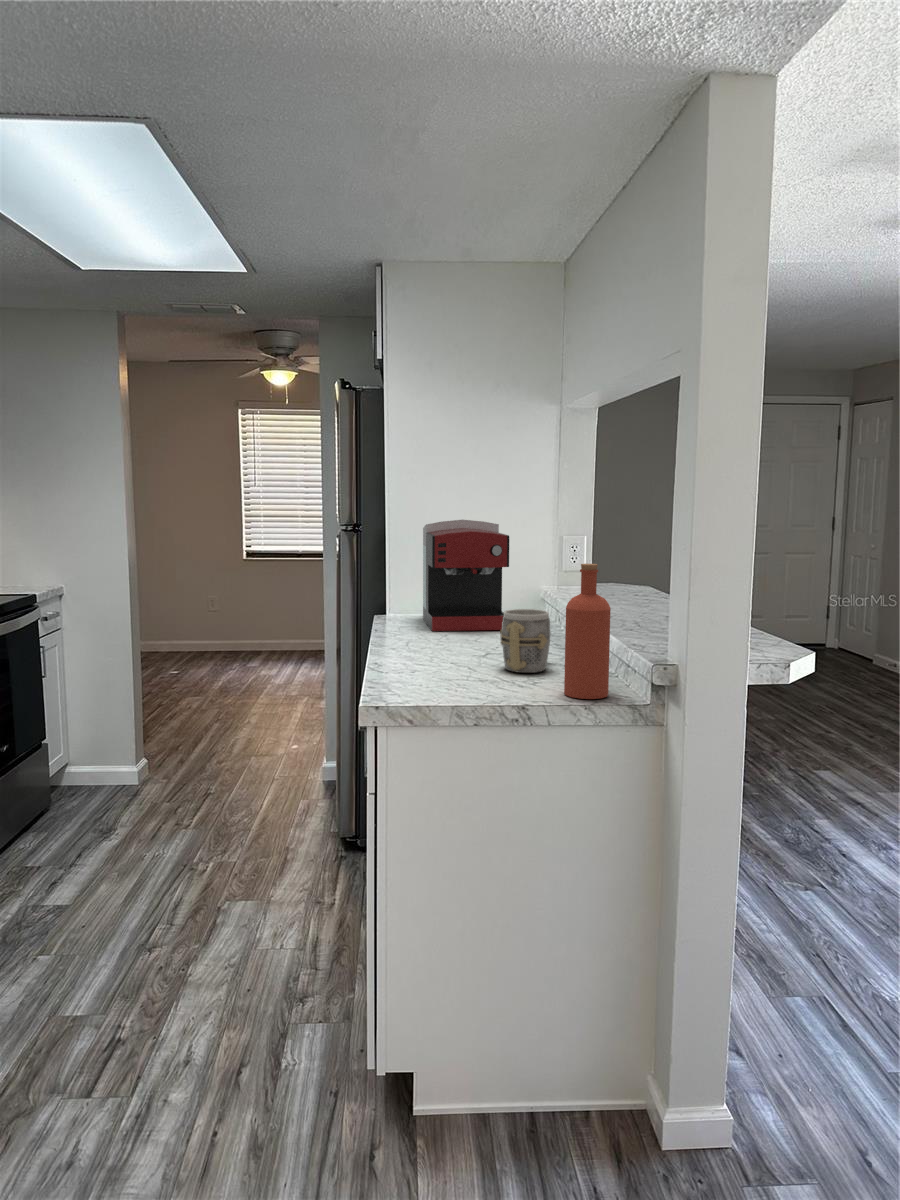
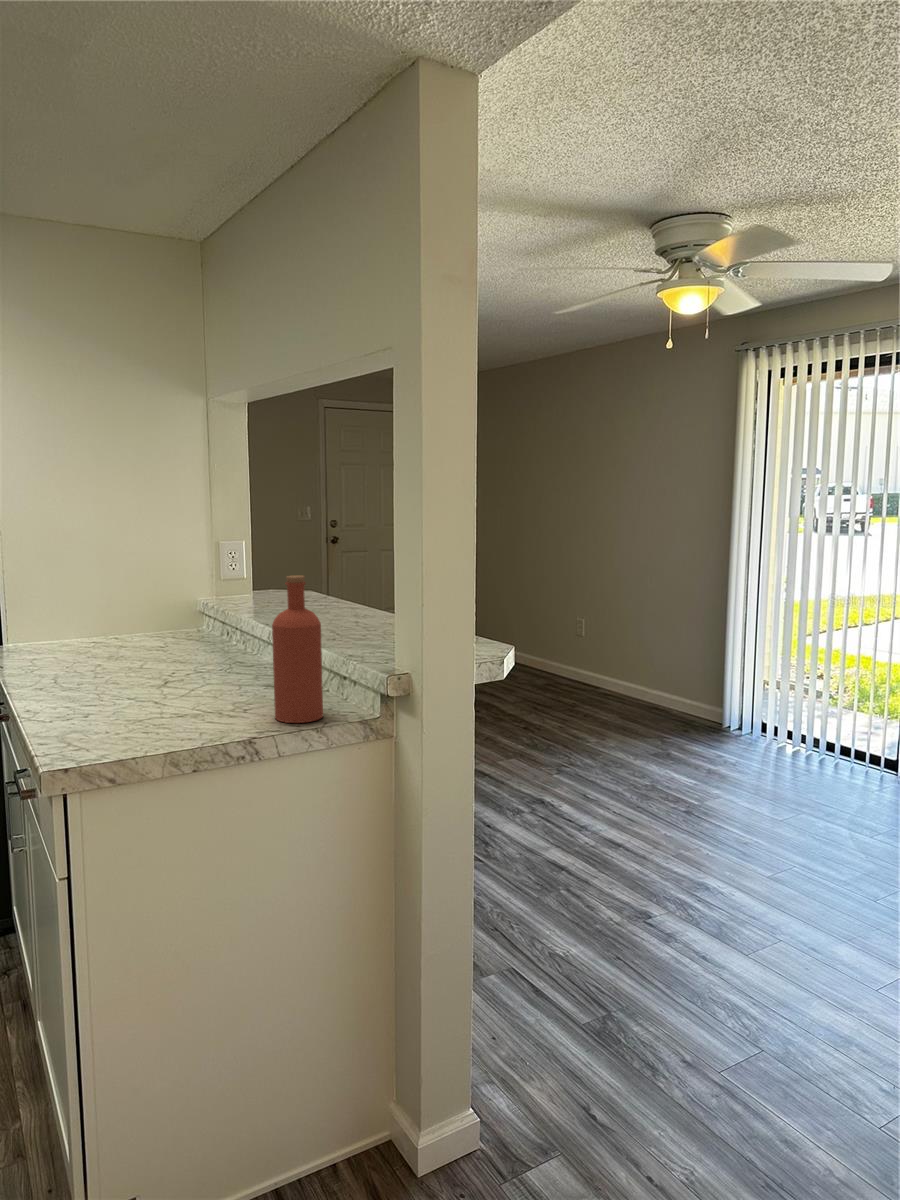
coffee maker: present [423,520,509,631] -> none [47,528,164,660]
mug: present [500,609,550,673] -> none [183,628,241,700]

